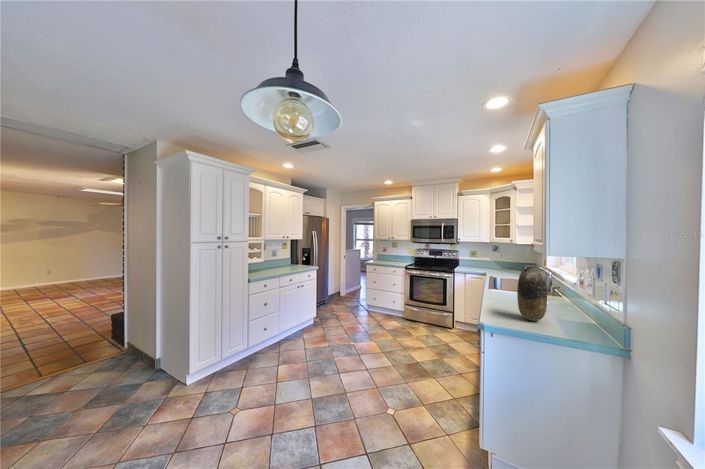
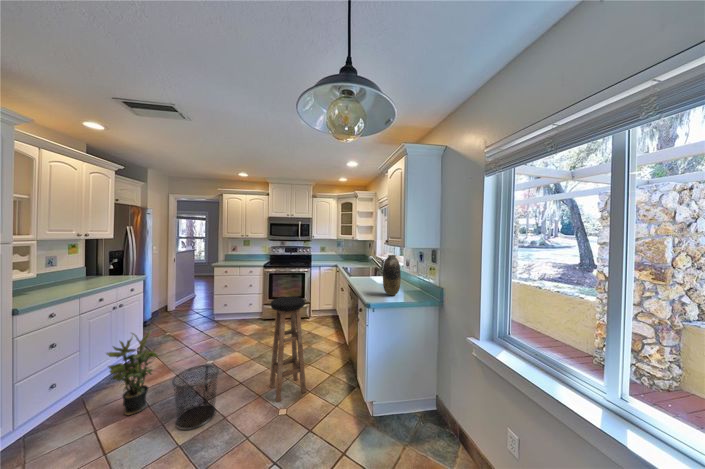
bar stool: none [388,299,421,403] -> present [270,297,306,402]
potted plant: none [283,306,313,364] -> present [107,330,158,415]
waste bin: none [313,343,345,392] -> present [172,365,219,430]

